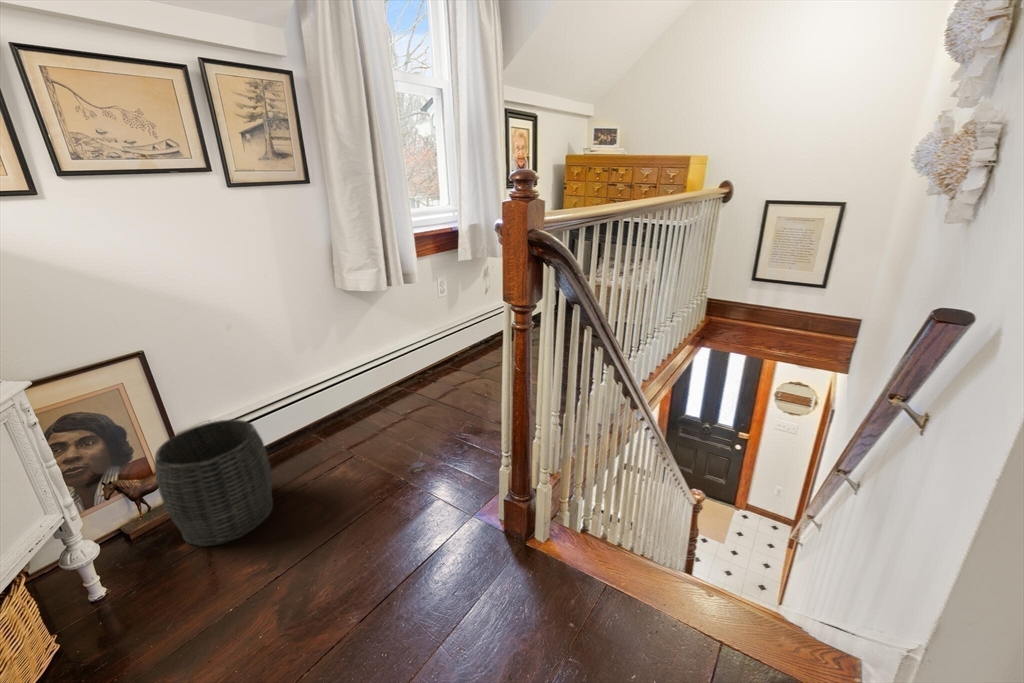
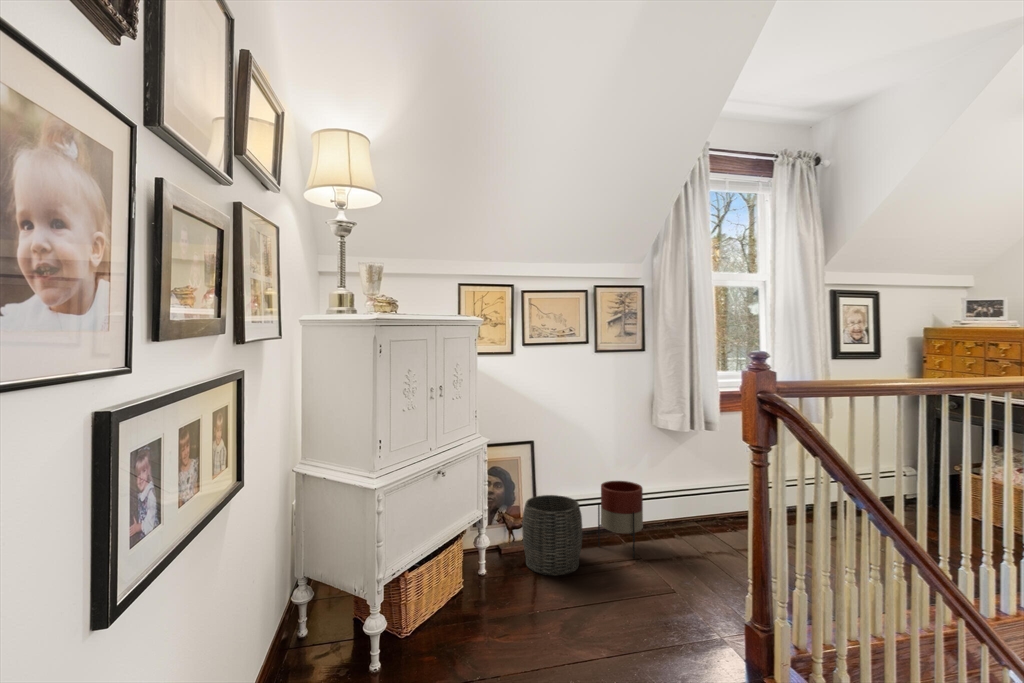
planter: none [282,367,349,459] -> present [598,481,643,558]

